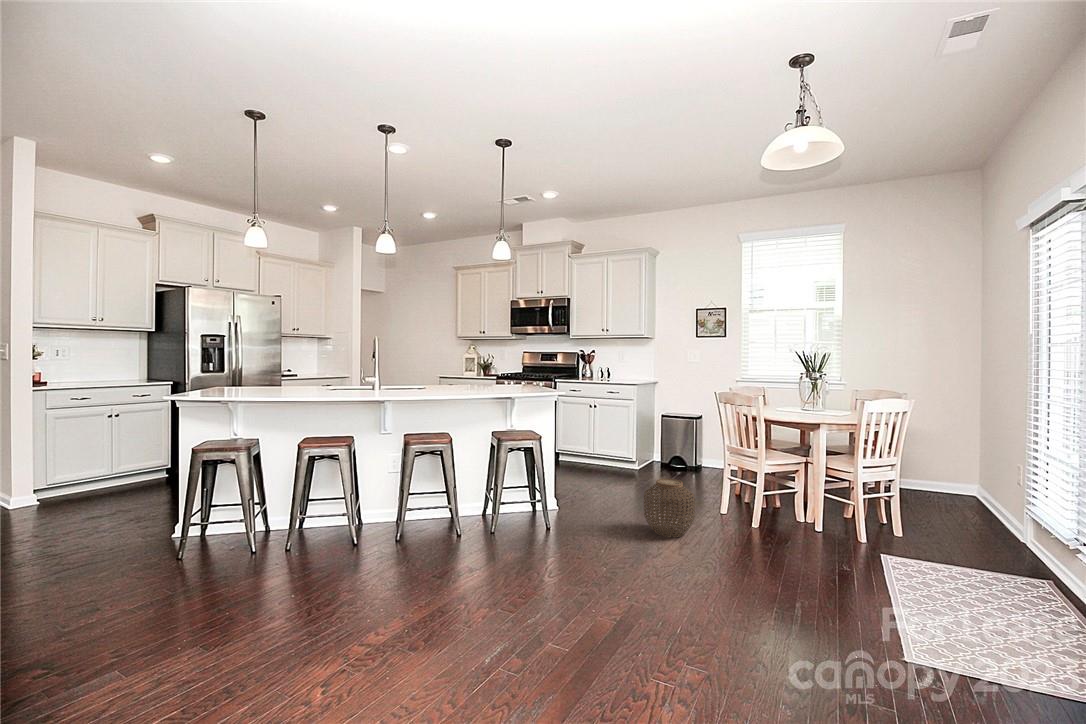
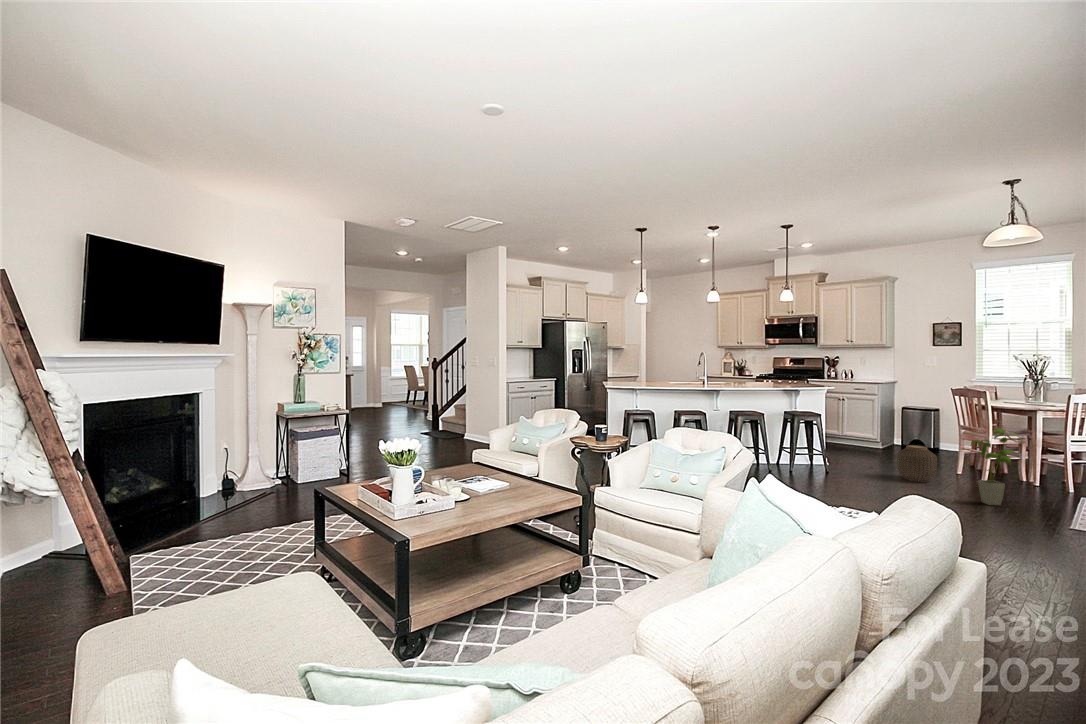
house plant: none [739,459,812,588] -> present [971,428,1021,505]

